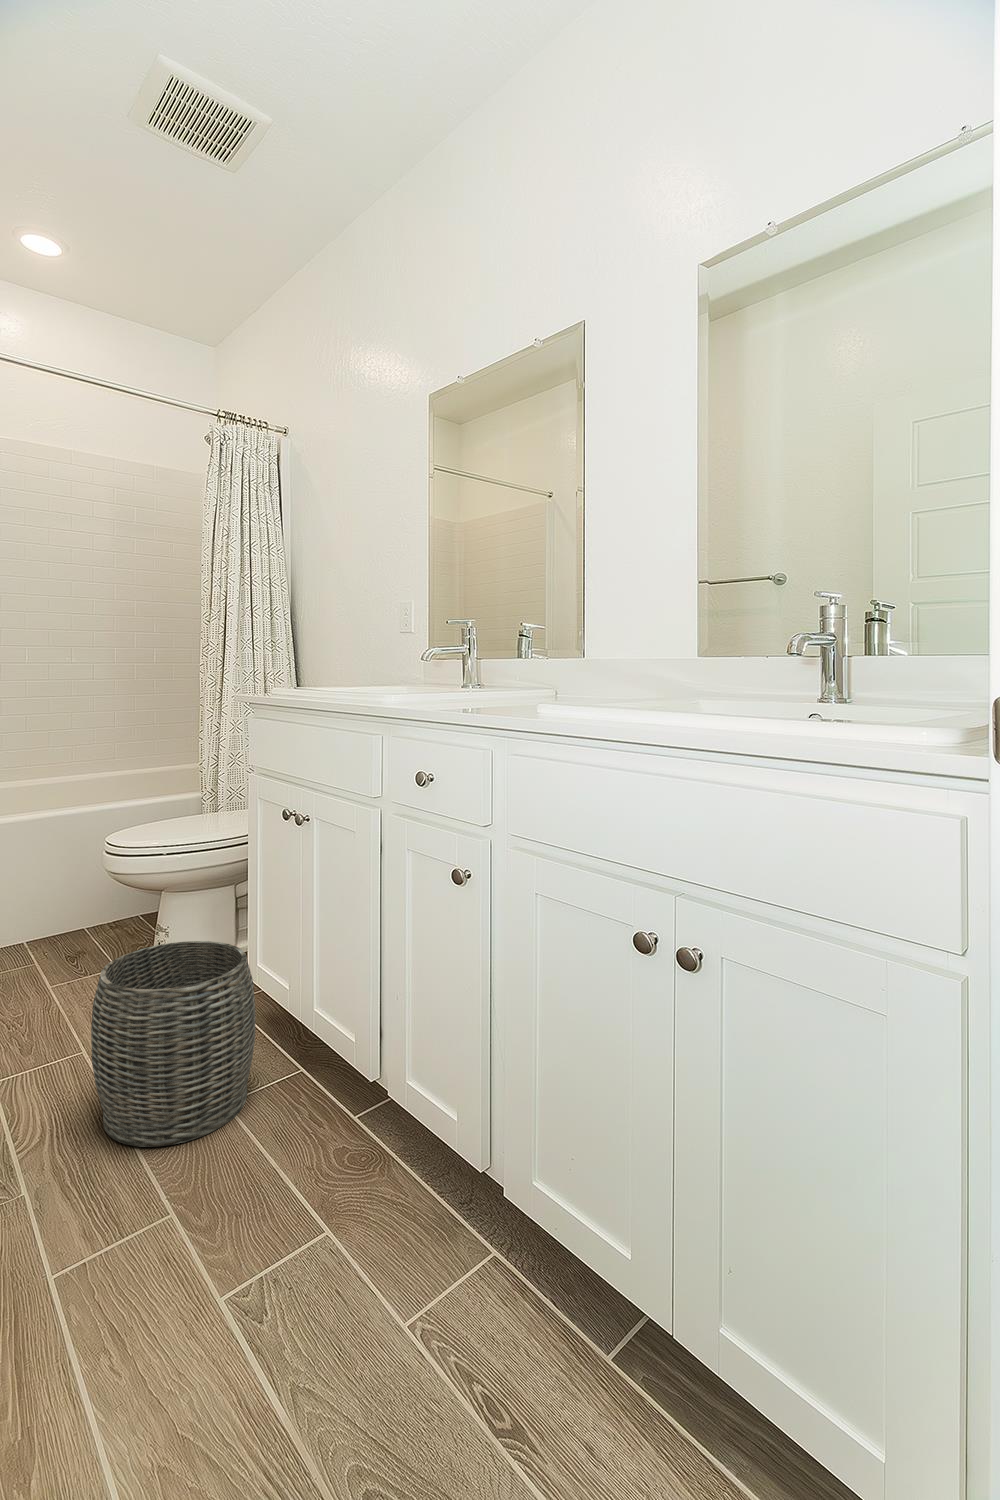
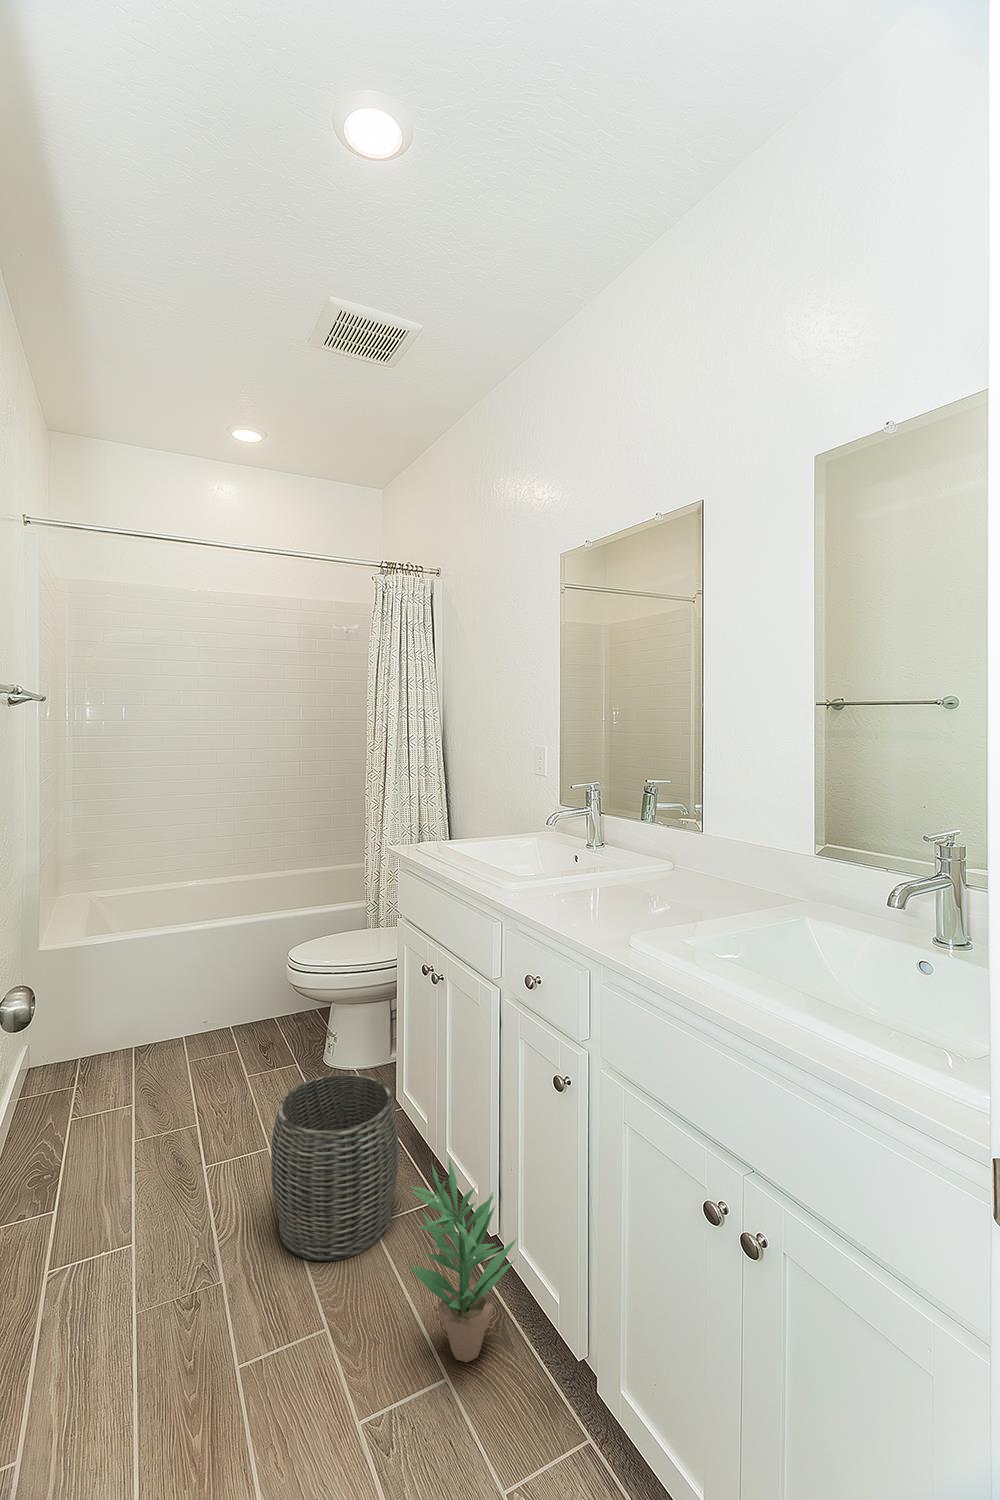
potted plant: none [275,987,408,1217] -> present [408,1159,516,1362]

